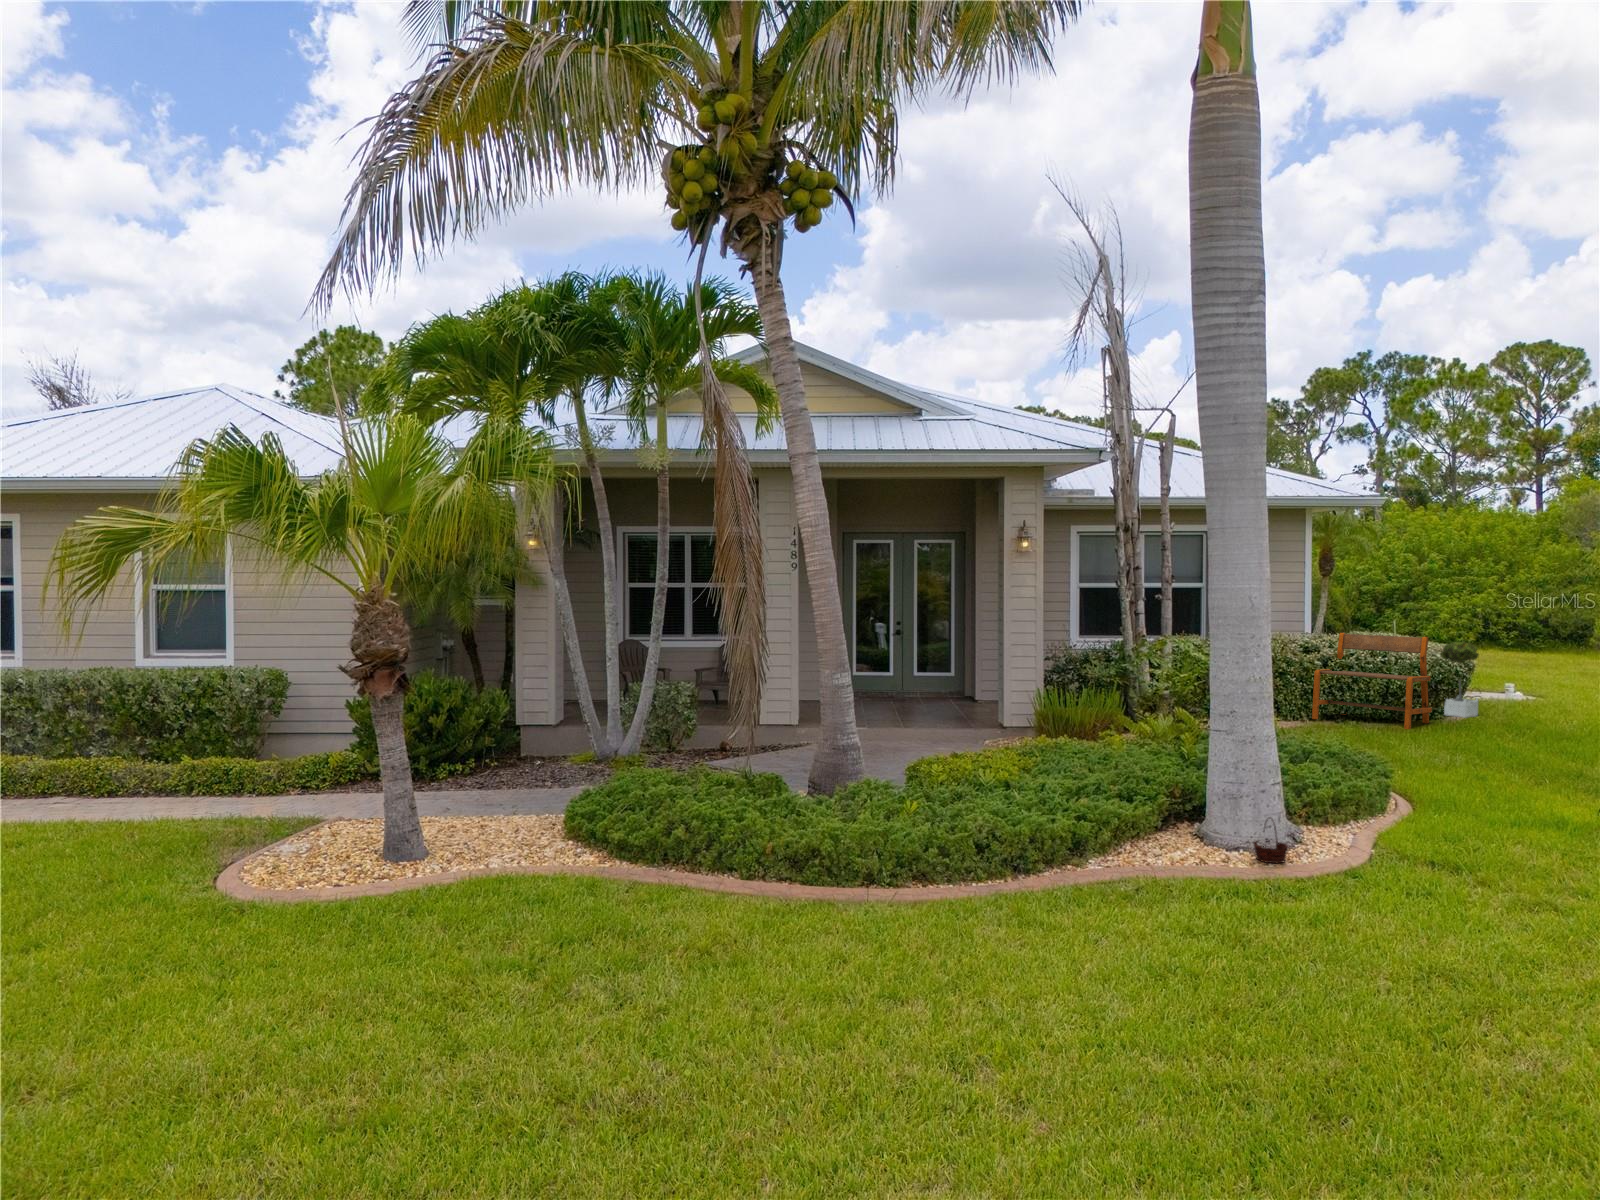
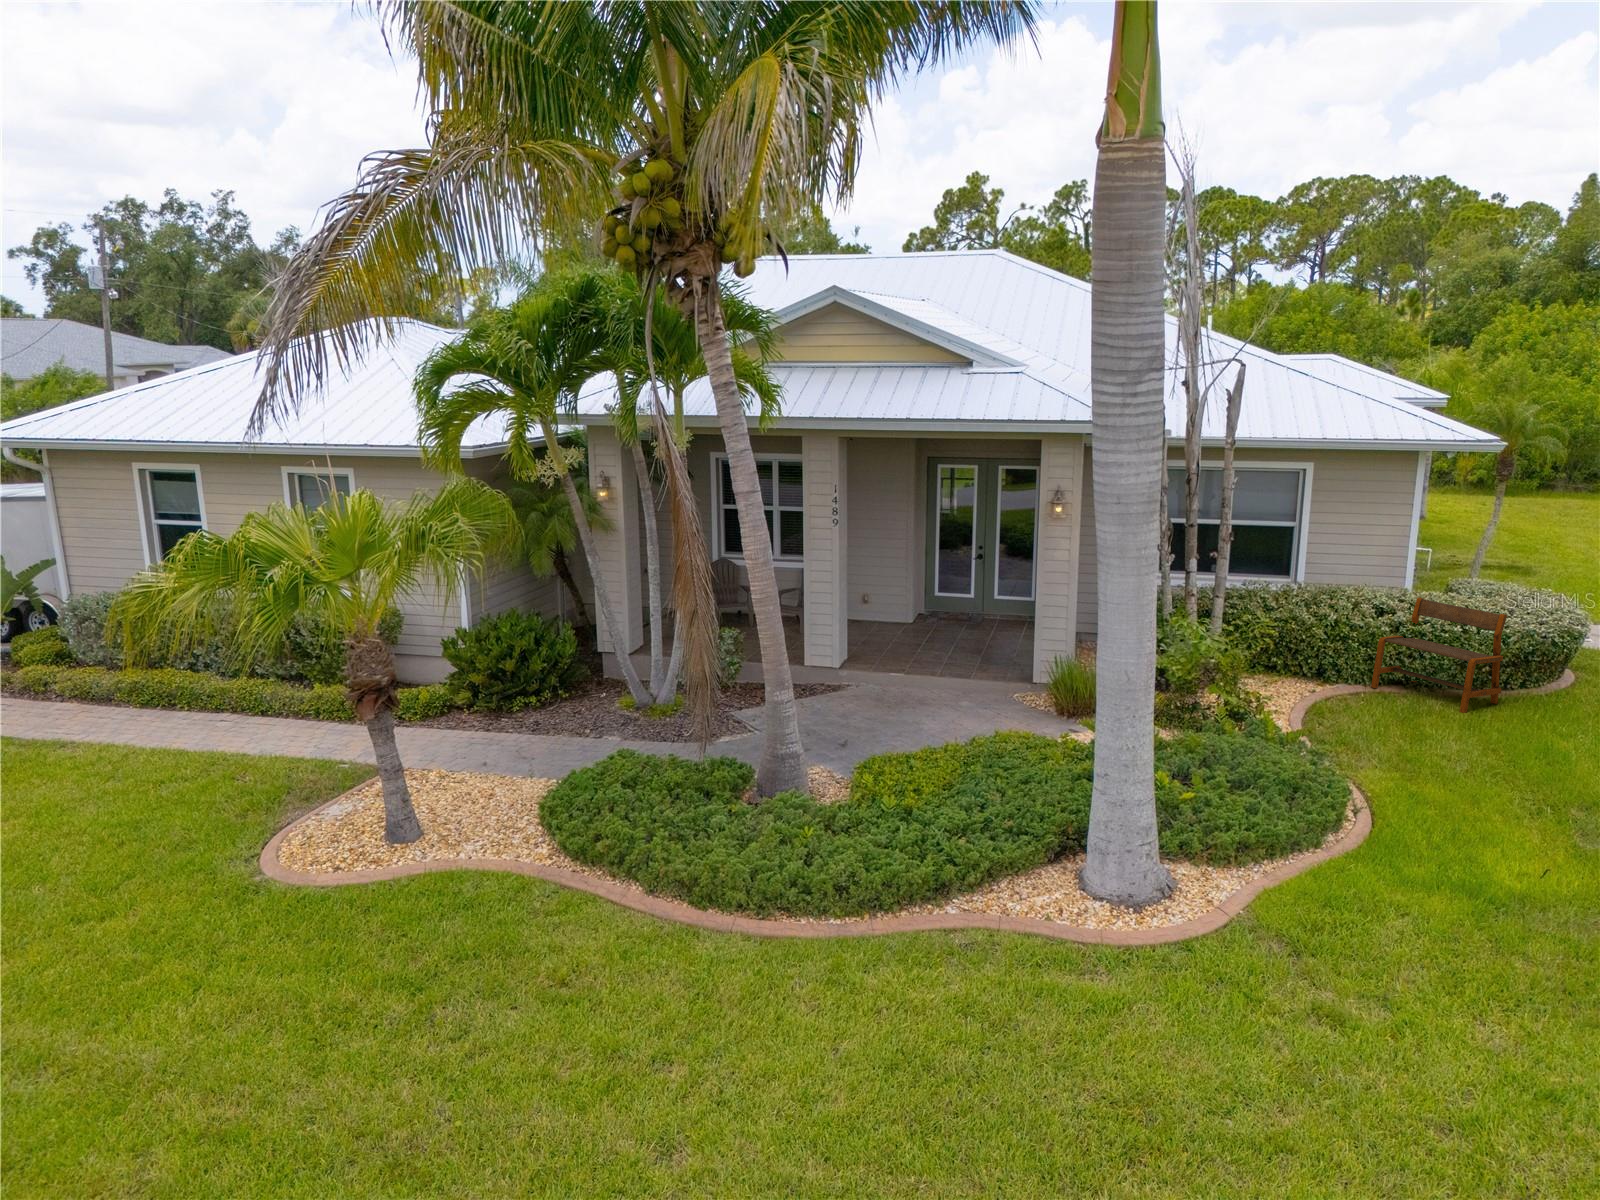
potted tree: present [1440,641,1479,718] -> none [1529,616,1577,697]
basket: present [1254,818,1288,863] -> none [1112,876,1144,921]

